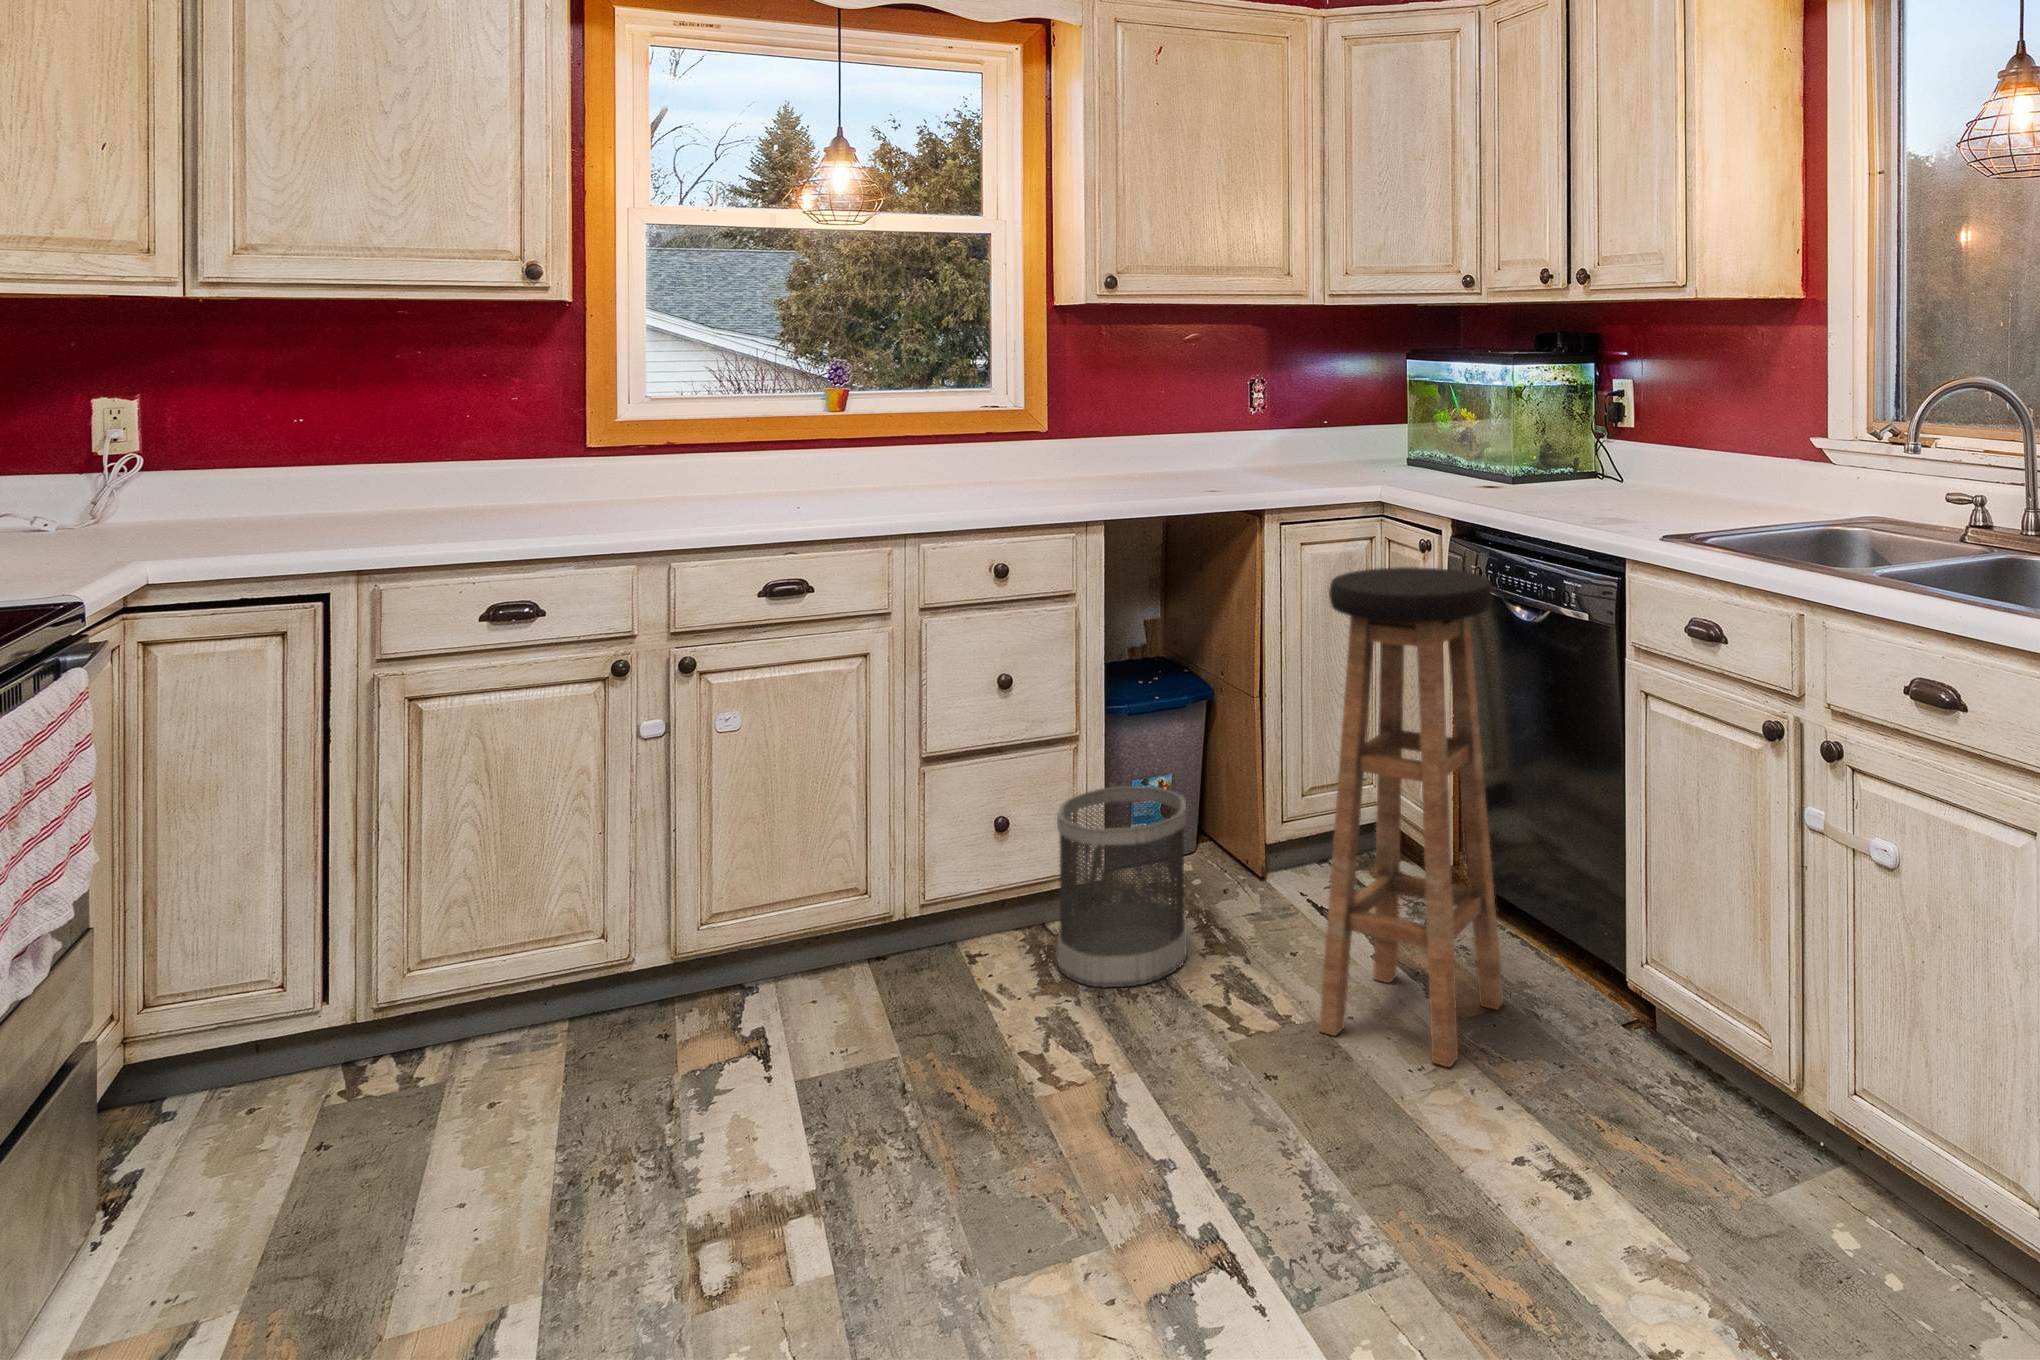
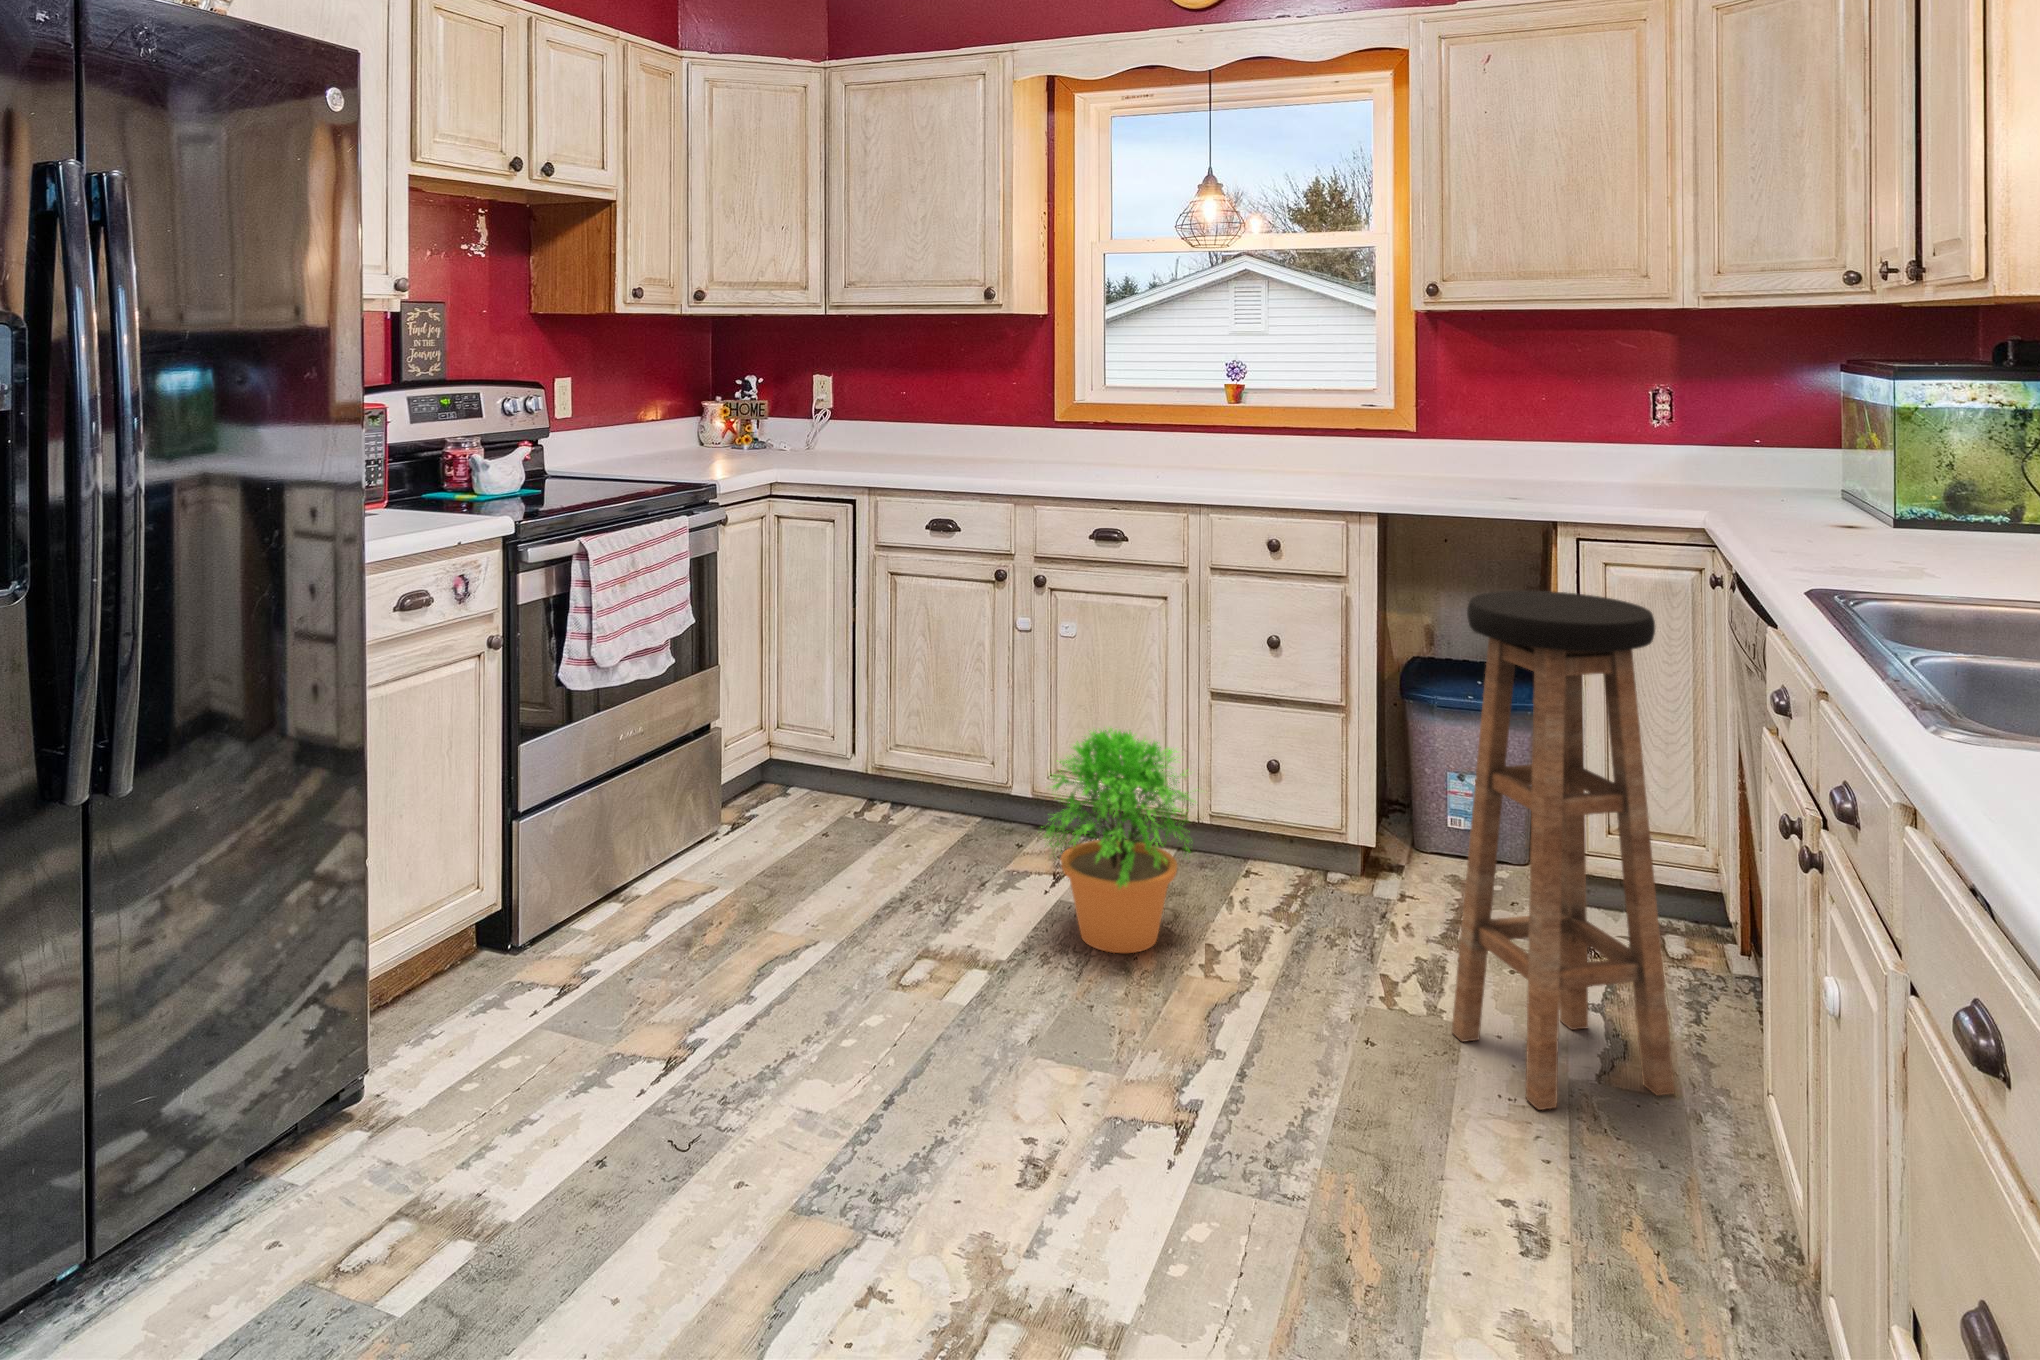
wastebasket: present [1057,786,1187,987] -> none [1292,760,1419,942]
potted plant: none [820,822,1021,1116] -> present [1046,728,1196,953]

